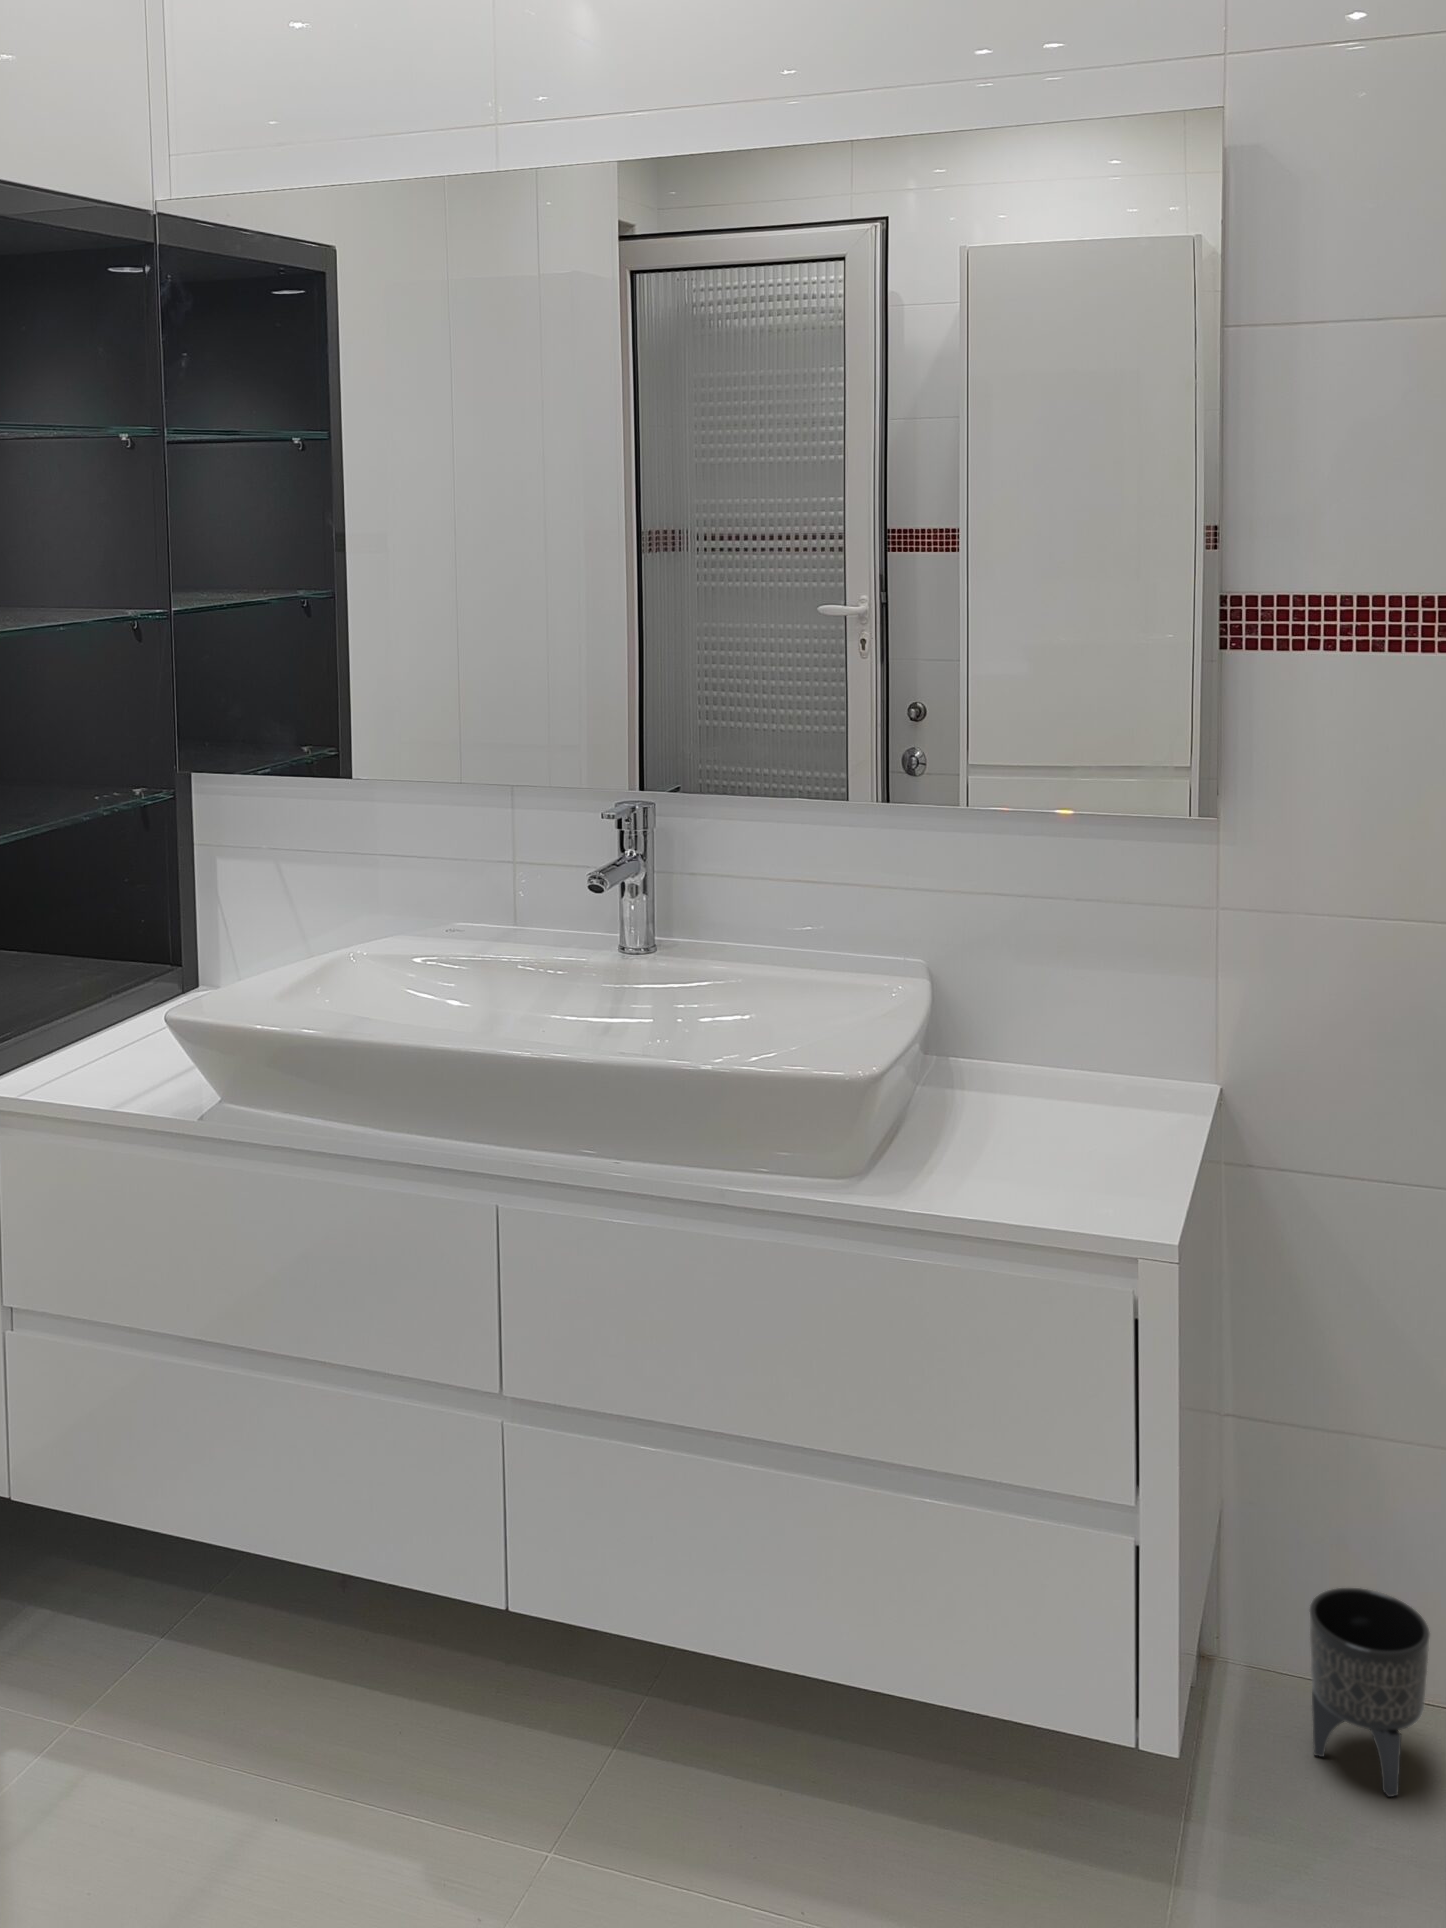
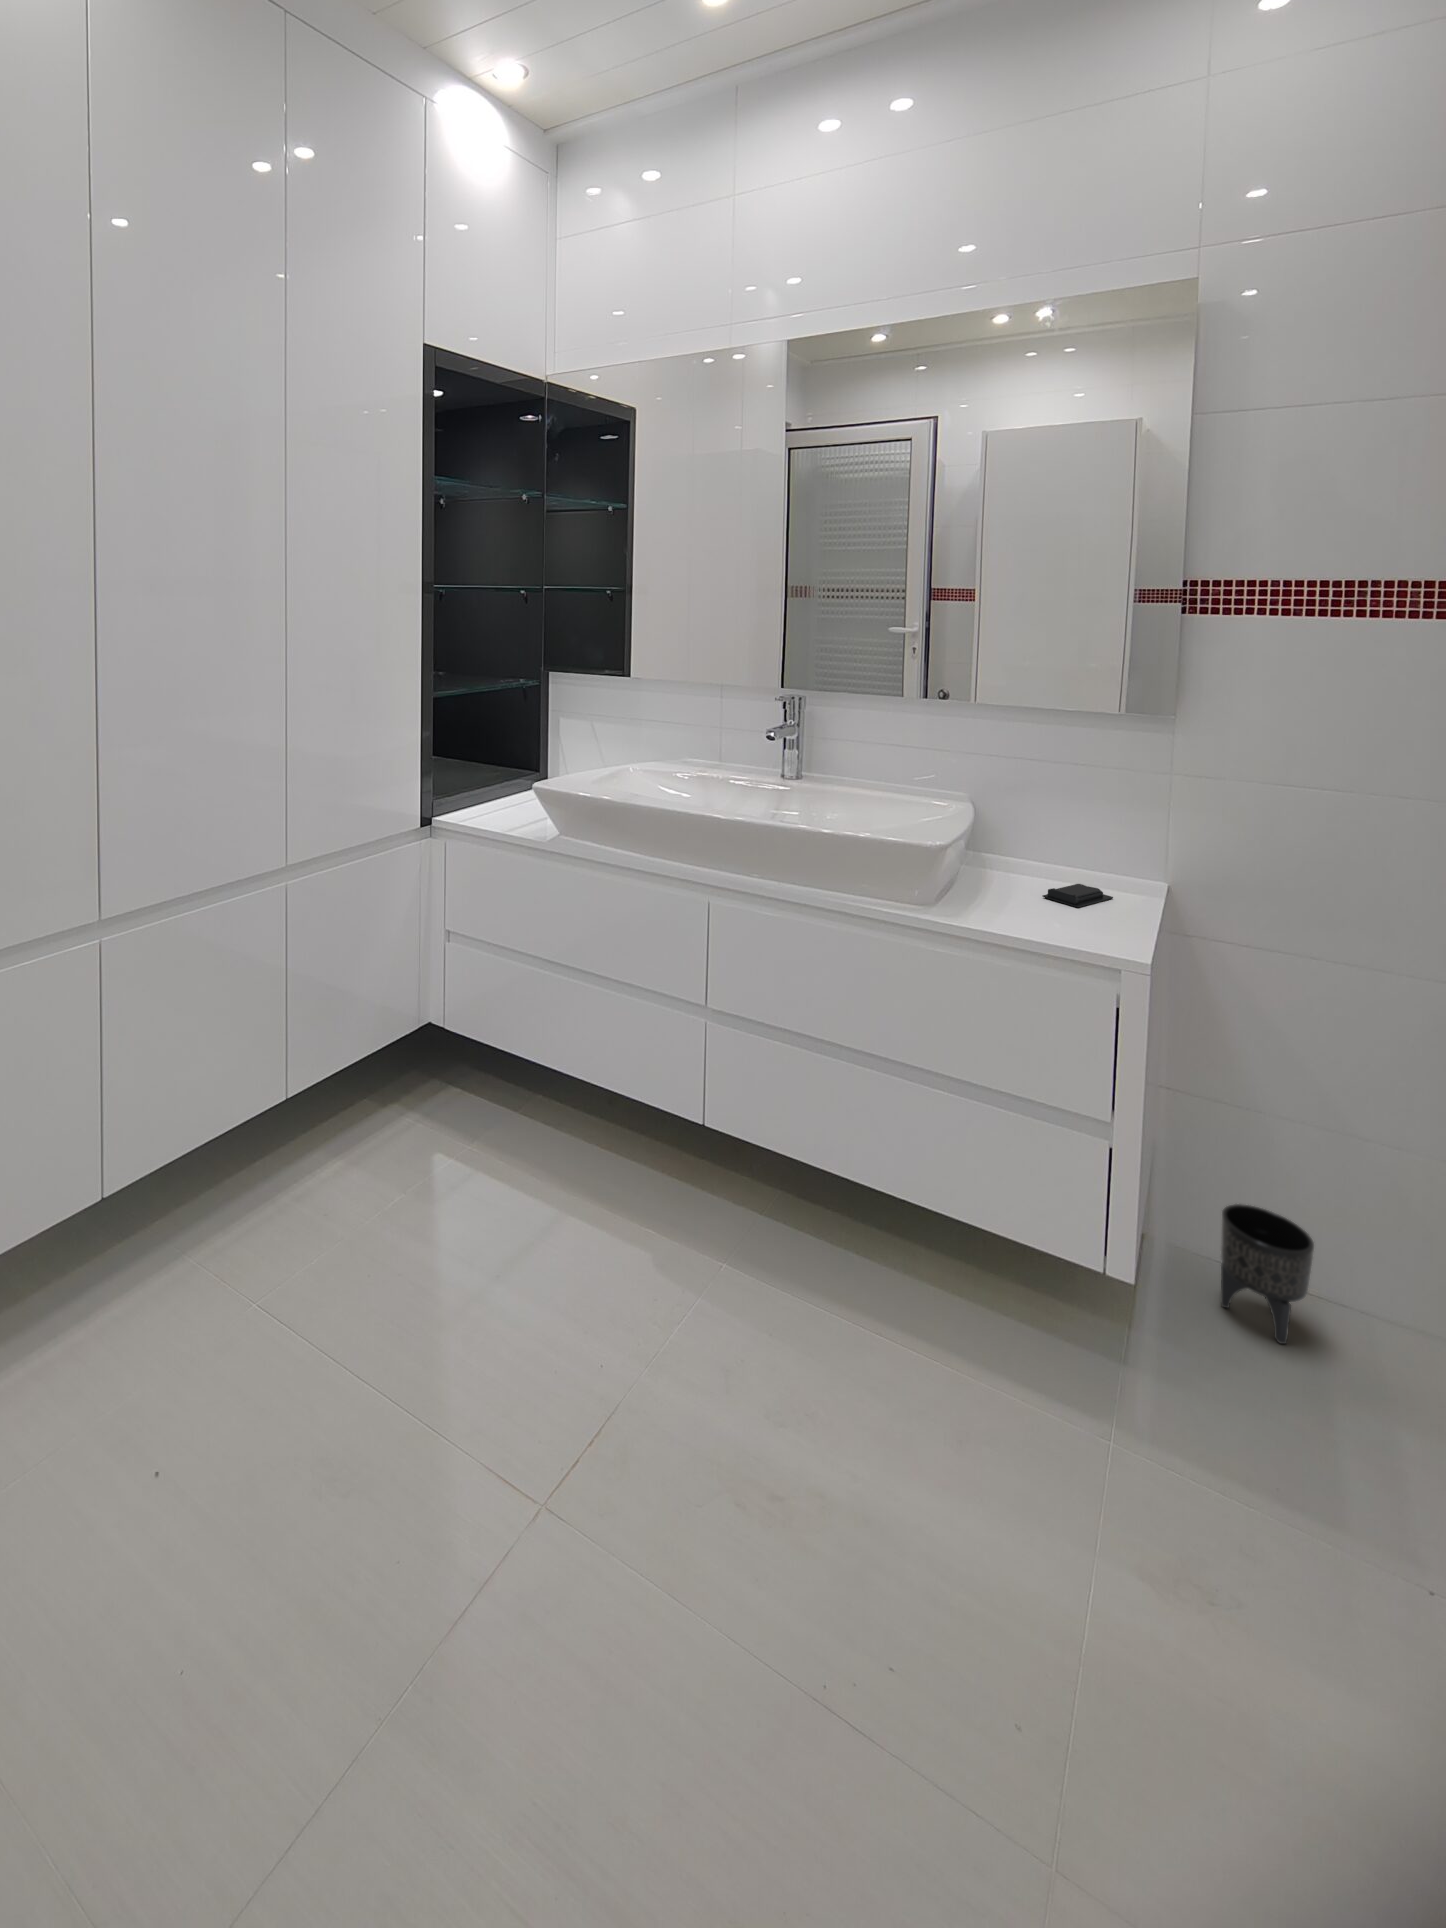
soap bar: none [1036,1106,1142,1150] -> present [1043,884,1113,907]

